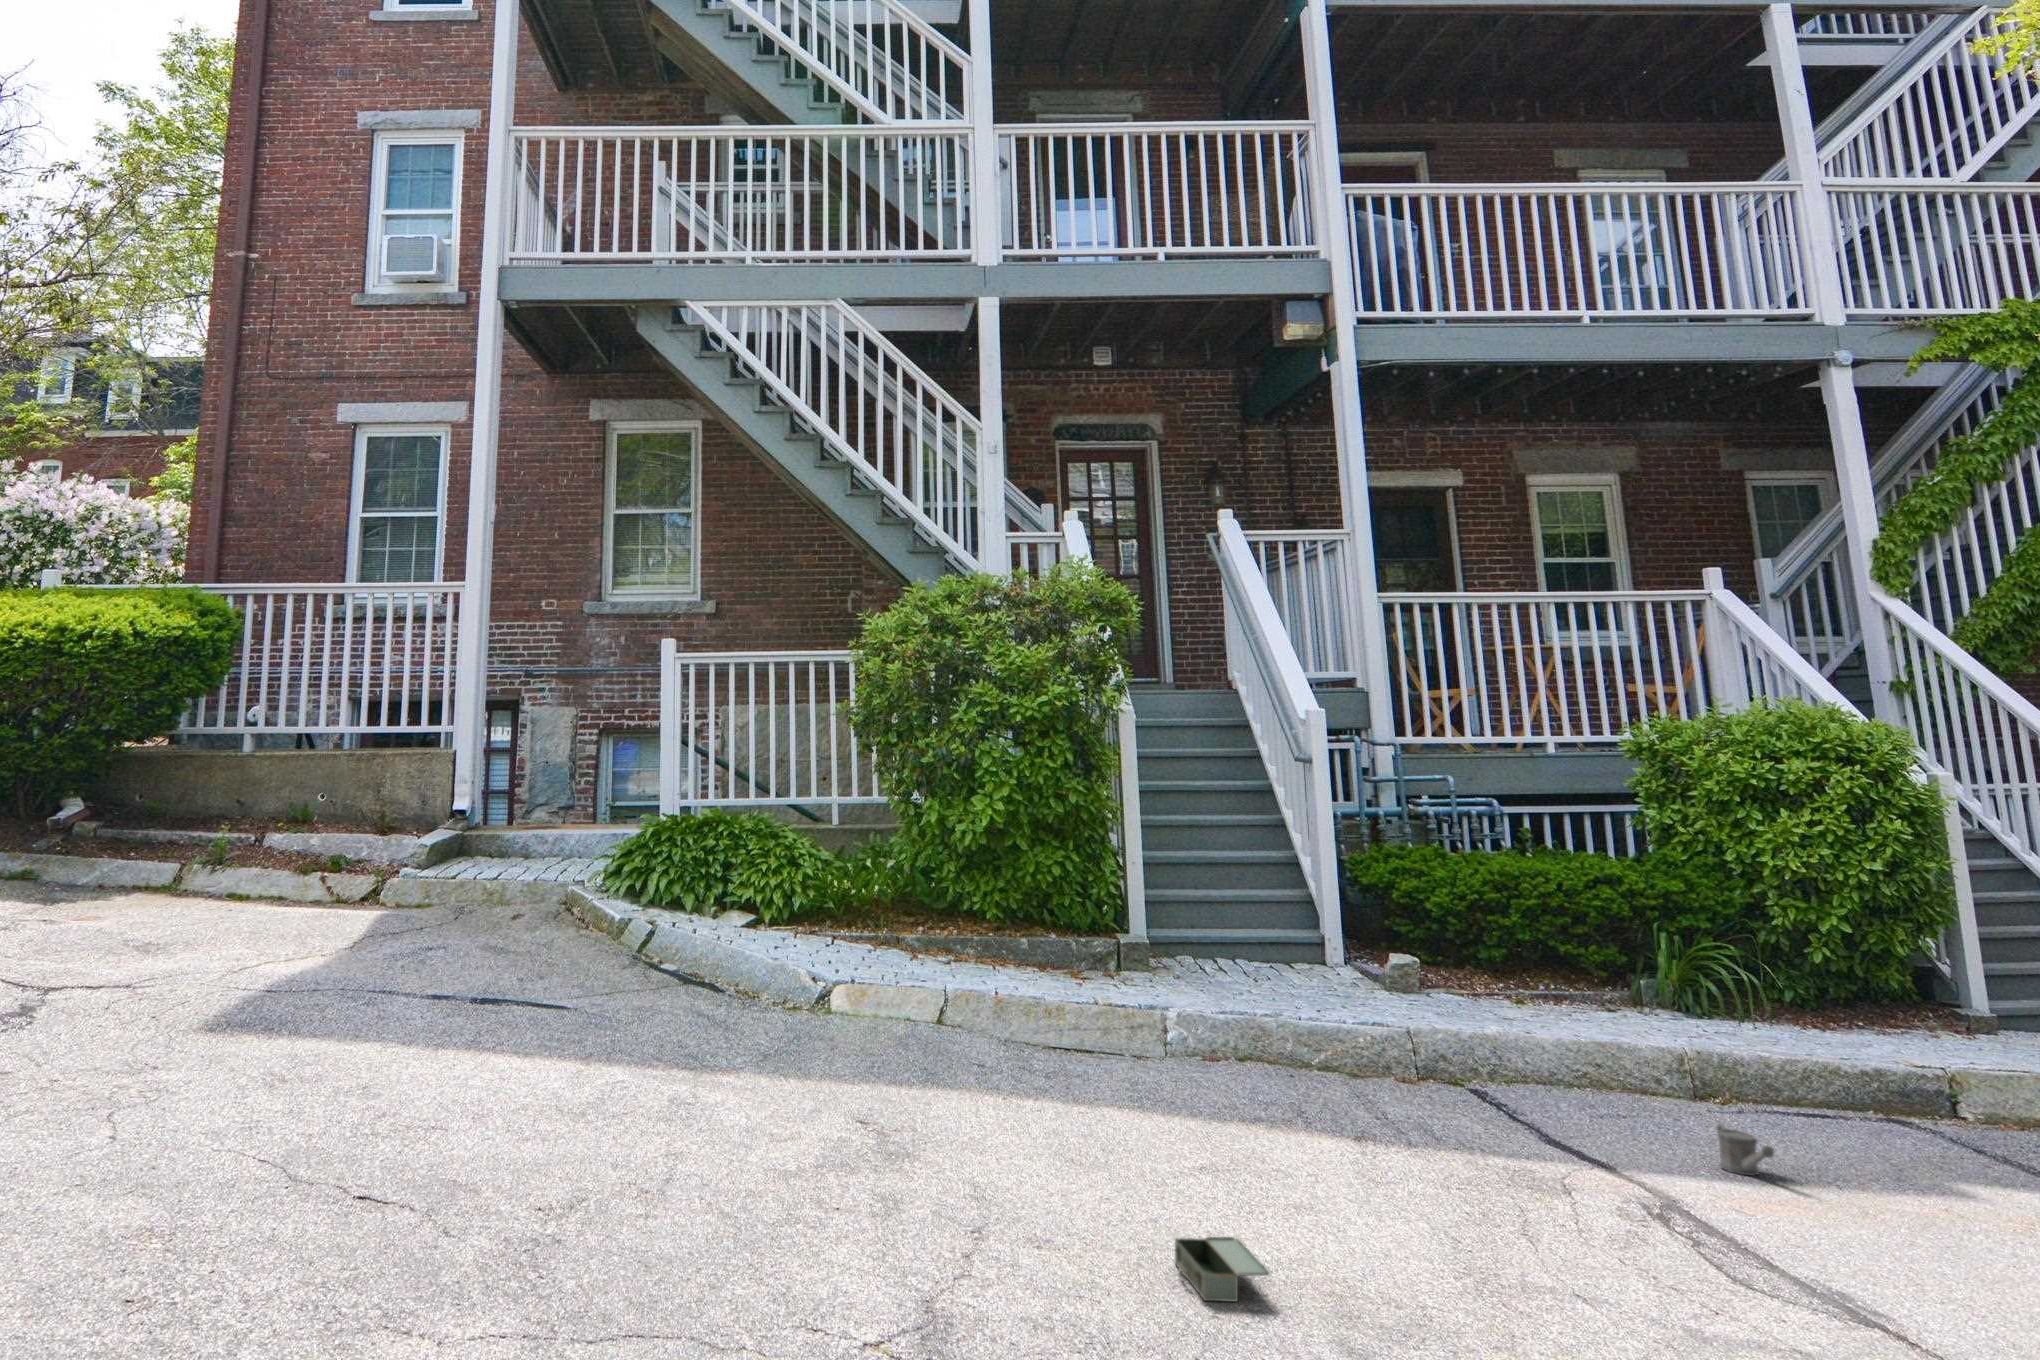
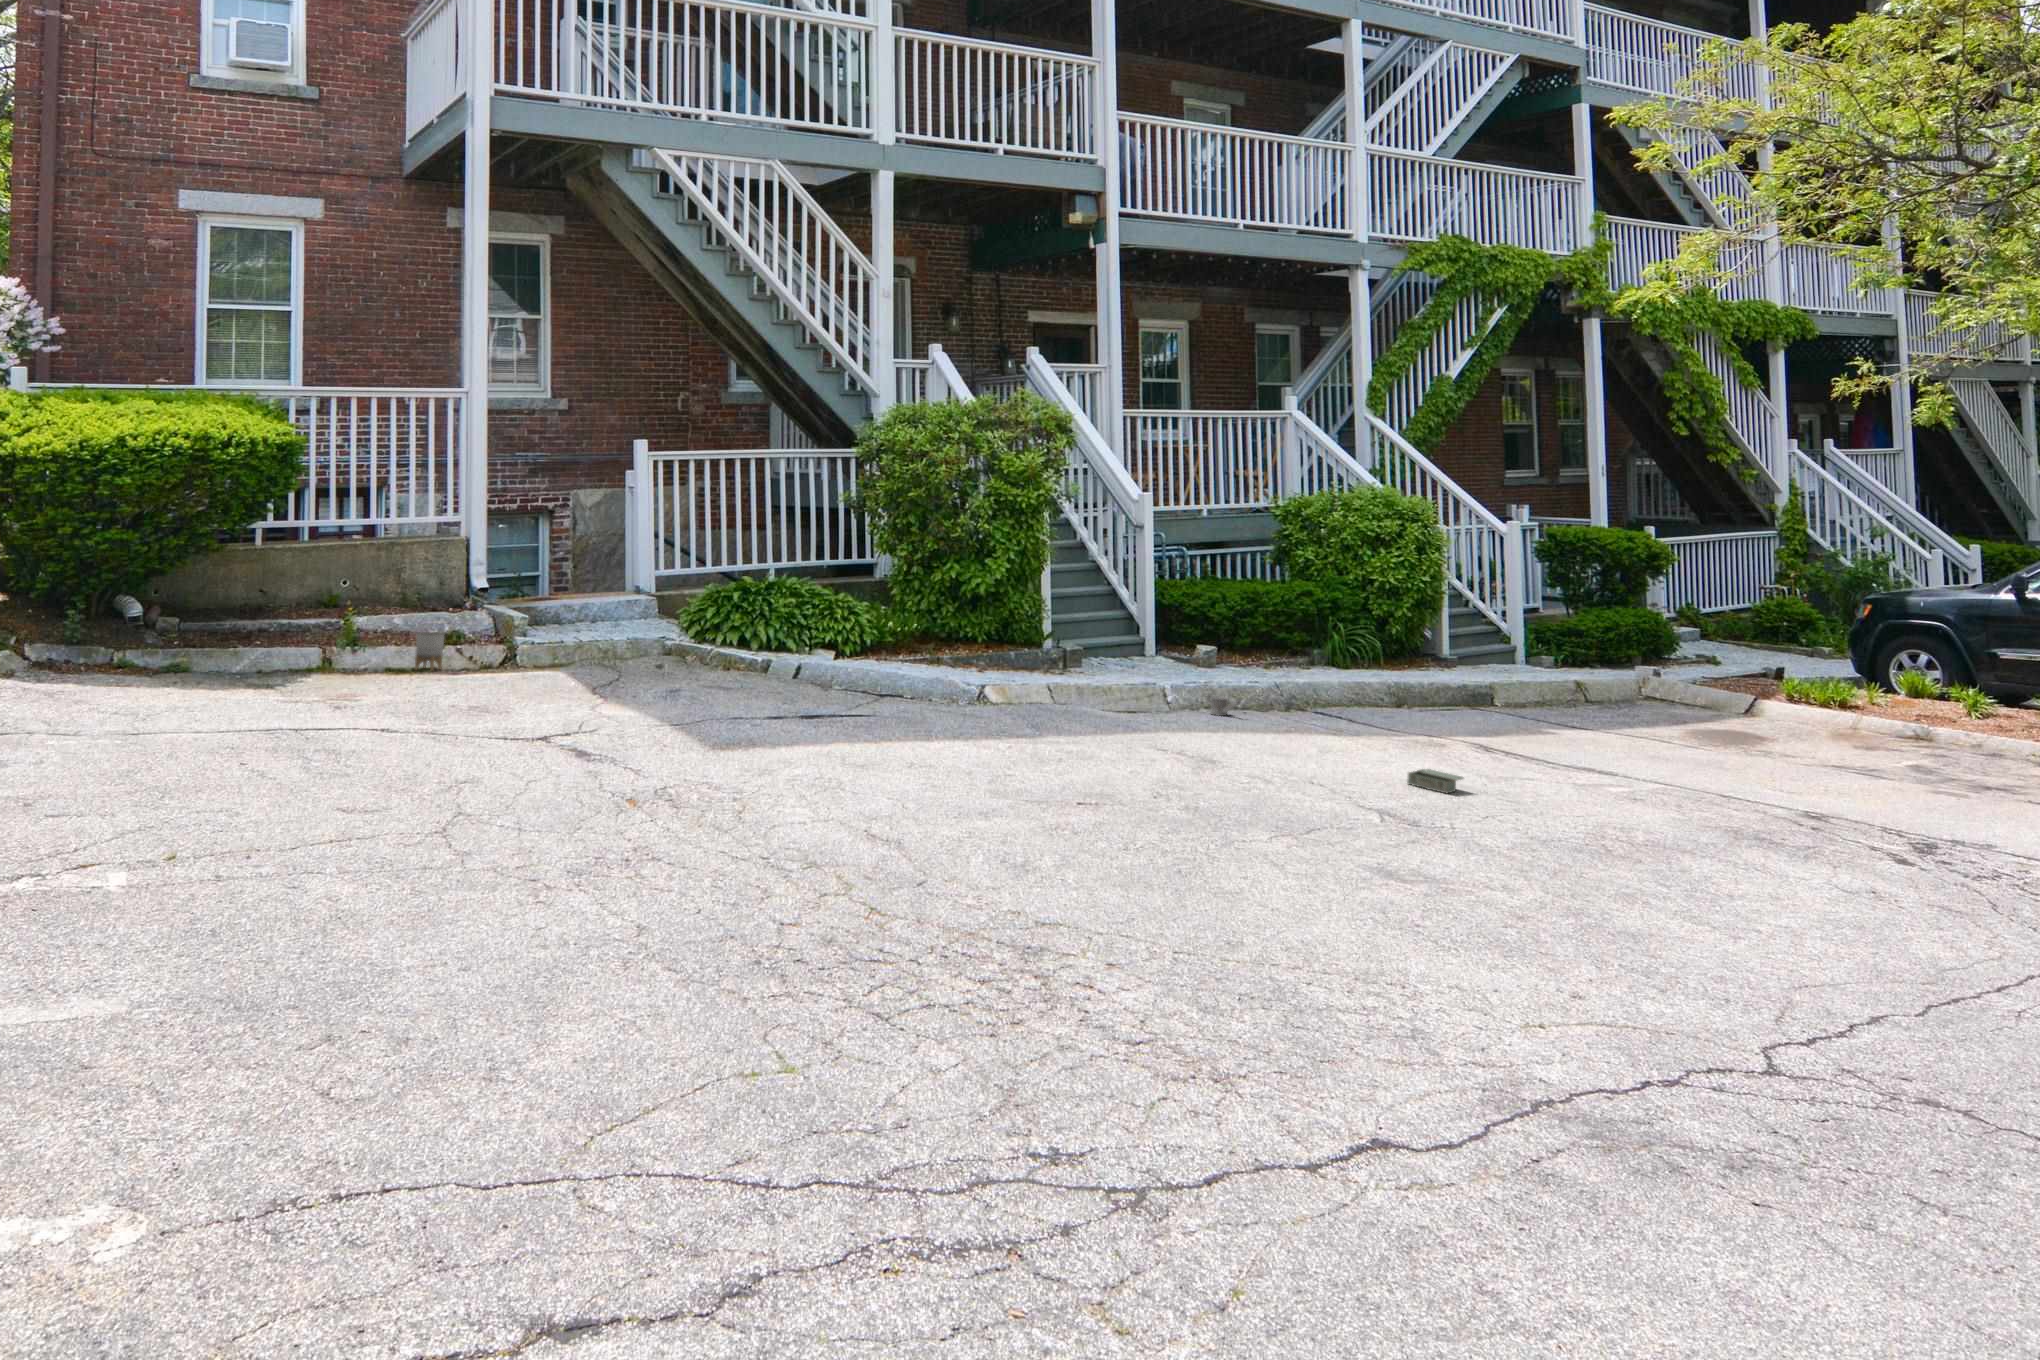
planter: none [267,852,303,900] -> present [415,632,444,671]
watering can: present [1717,1124,1774,1176] -> present [1207,696,1241,716]

